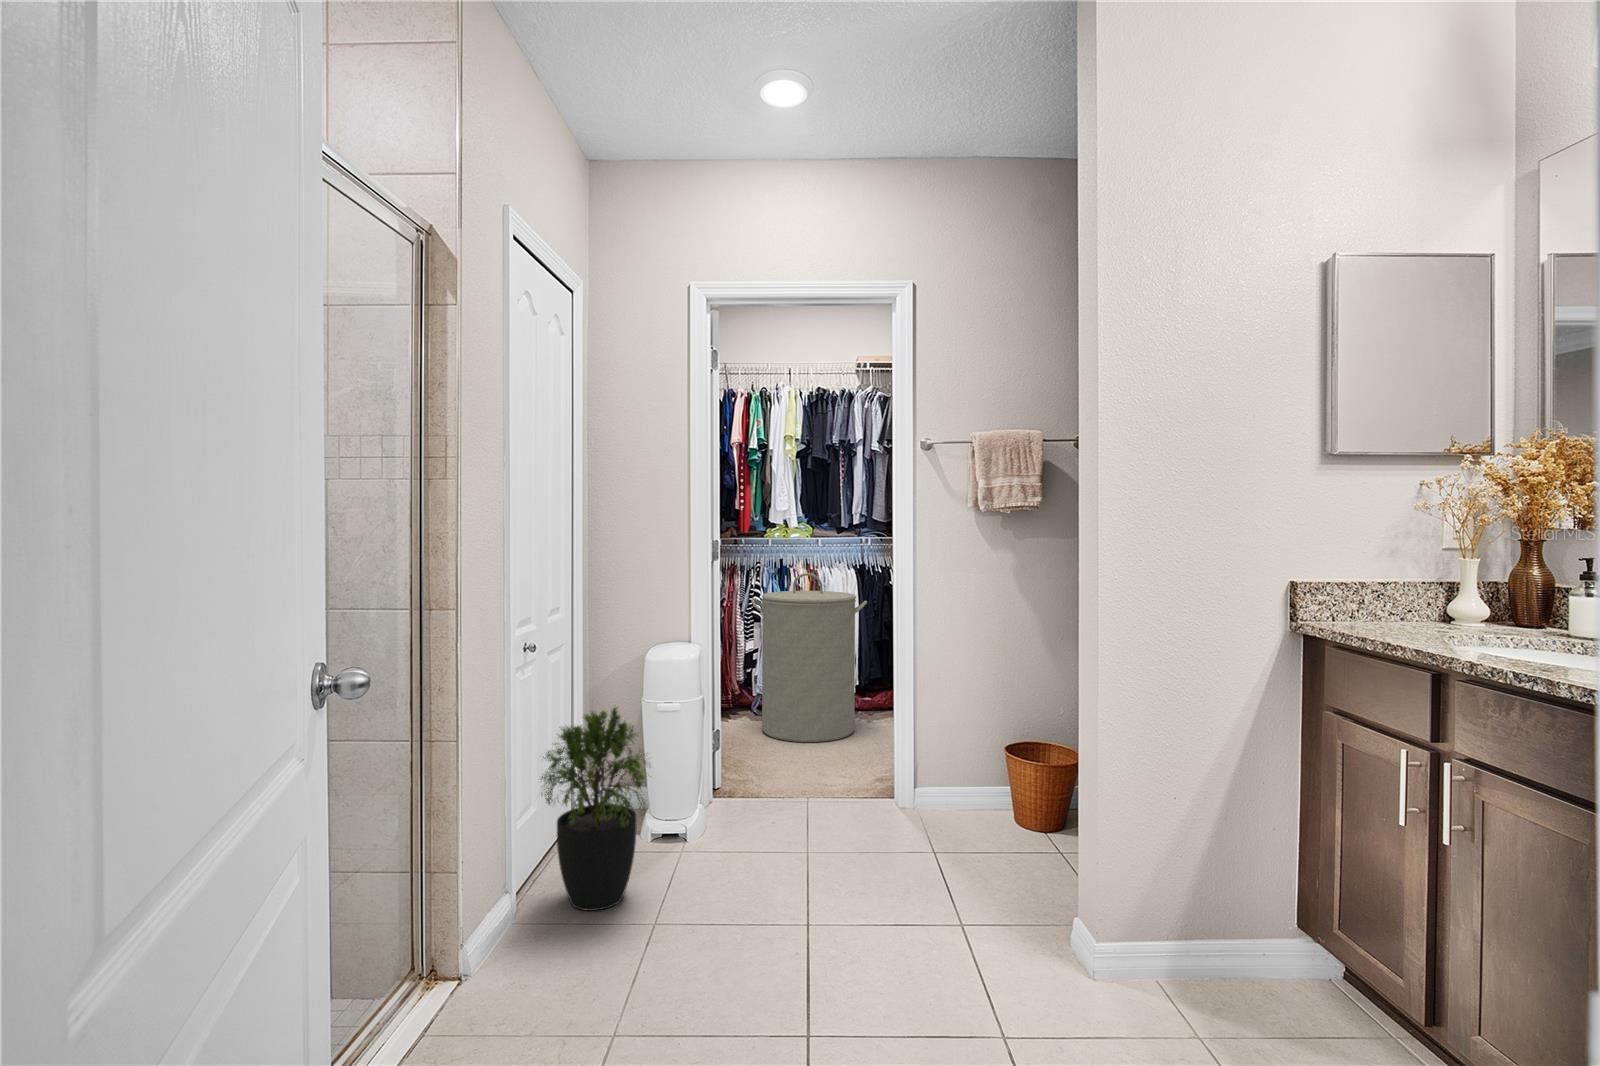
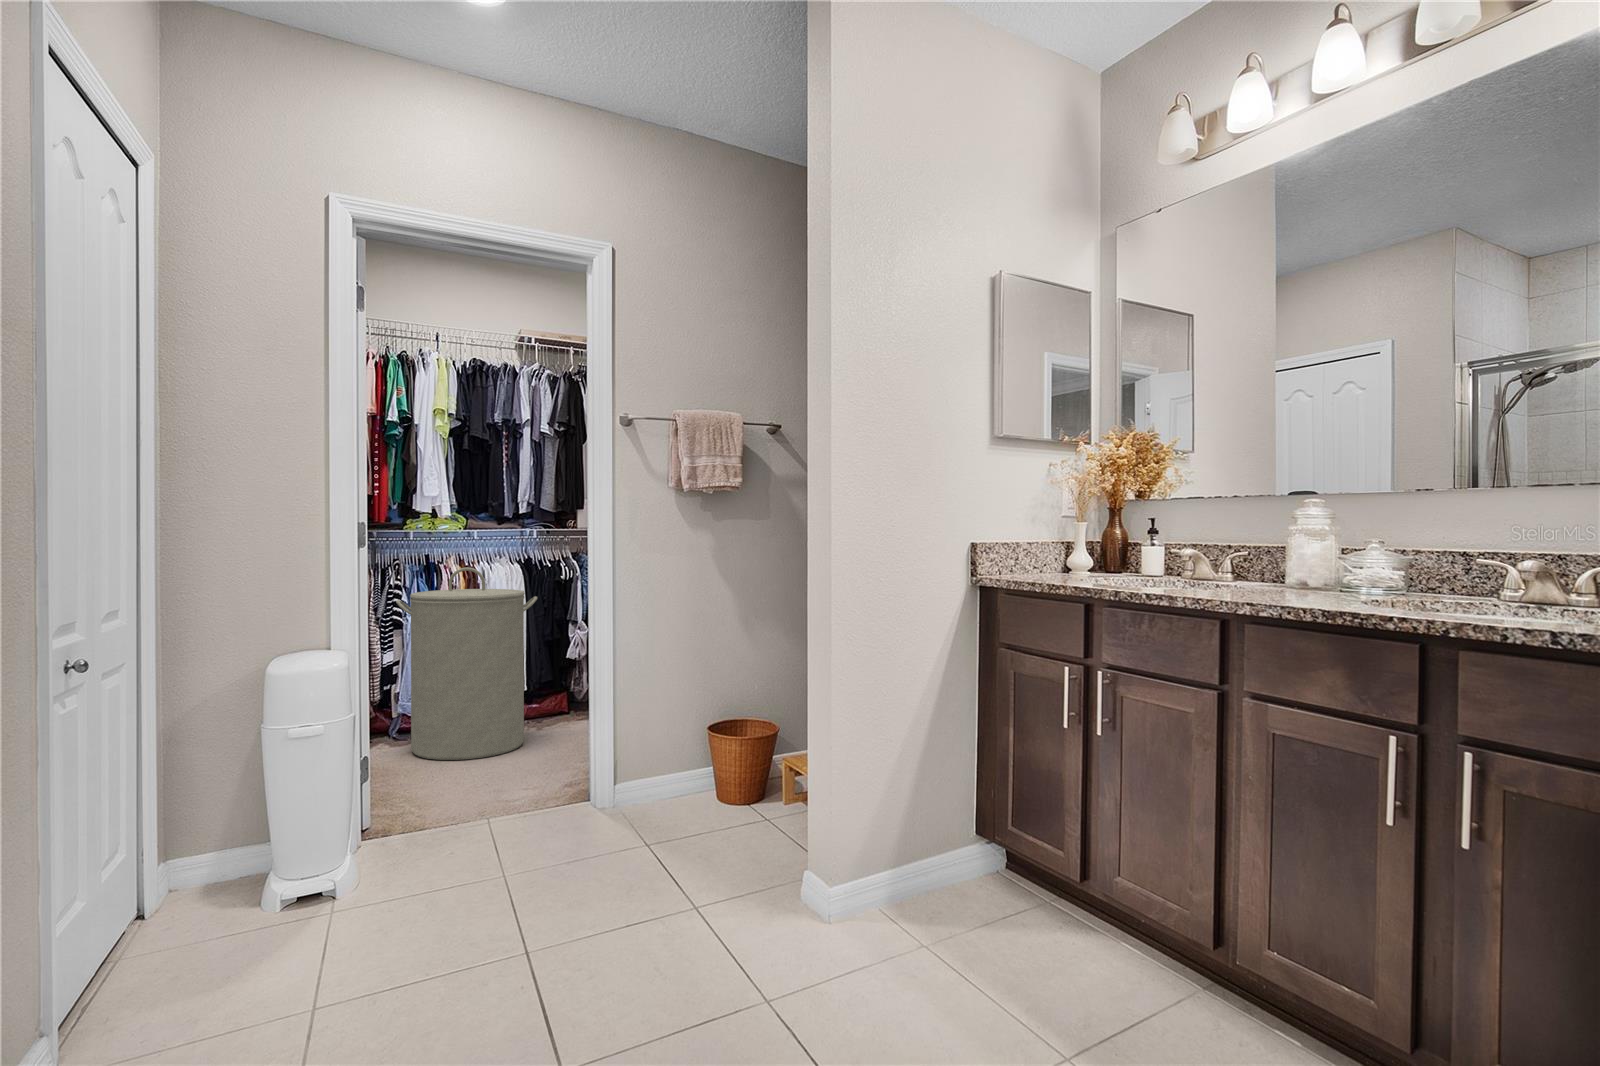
potted plant: present [541,708,650,911] -> none [169,711,338,969]

